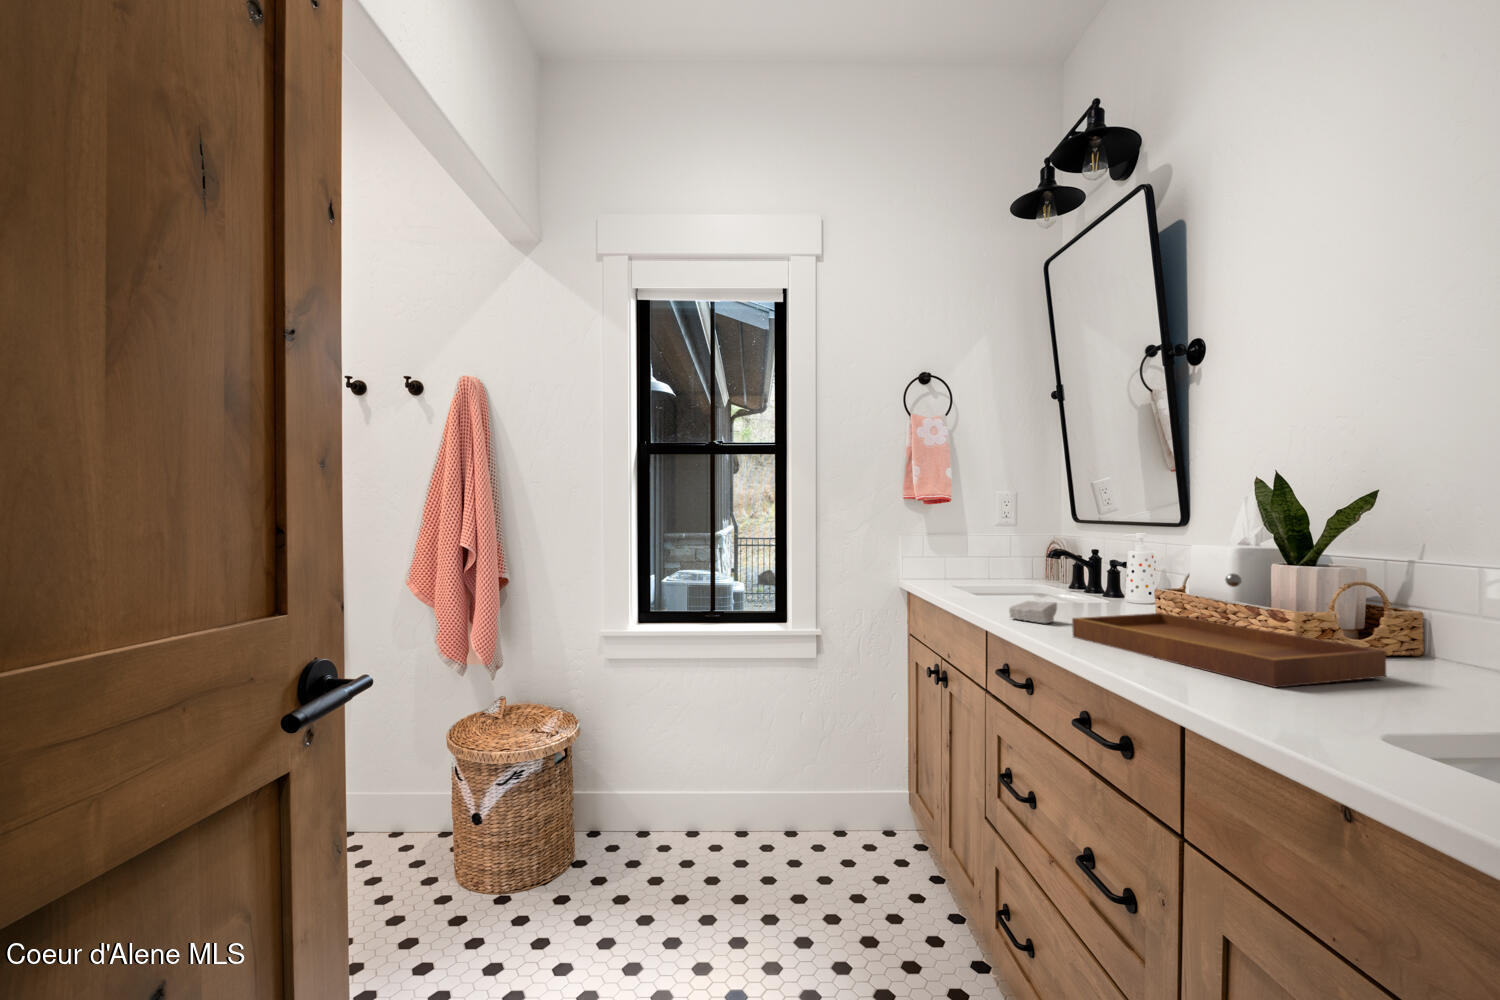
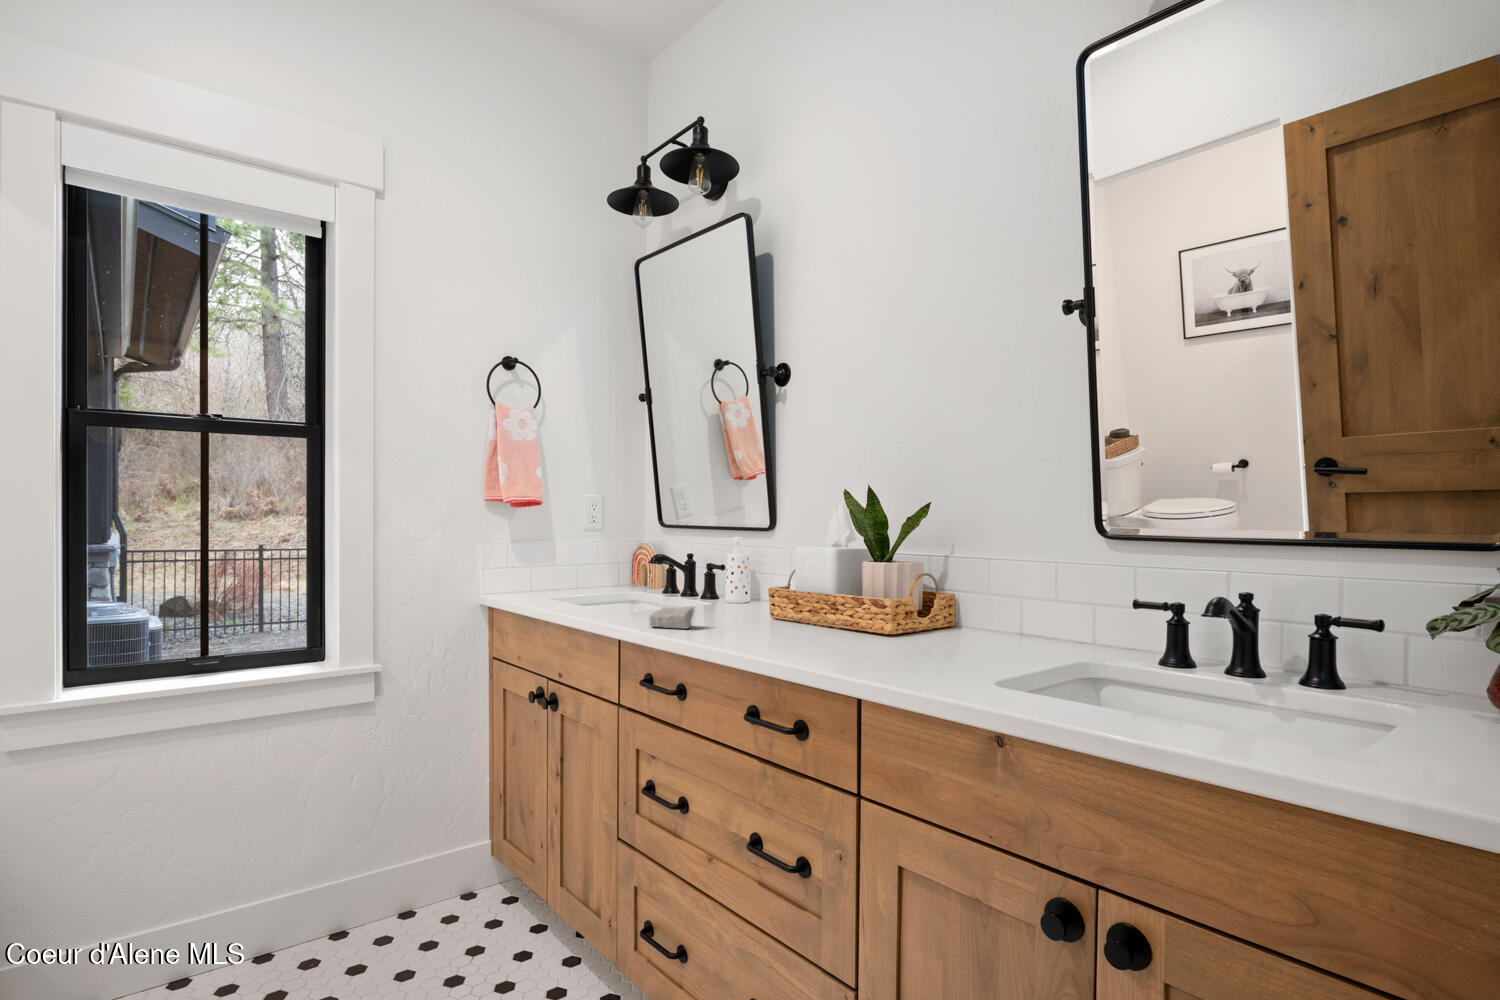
tray: present [1072,574,1386,687] -> none [723,570,954,660]

